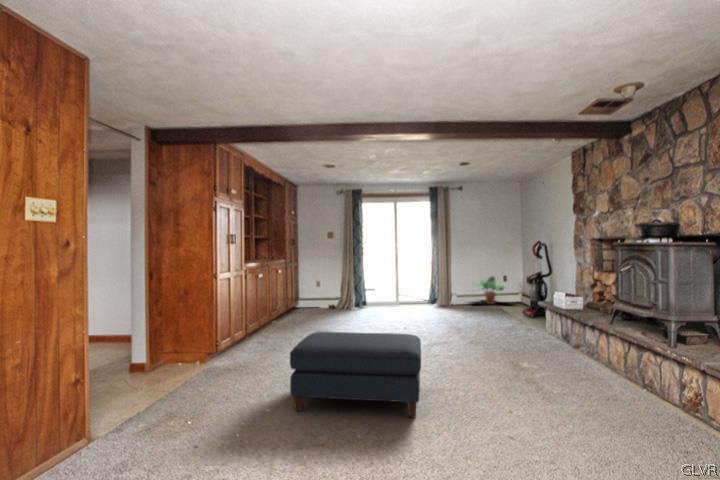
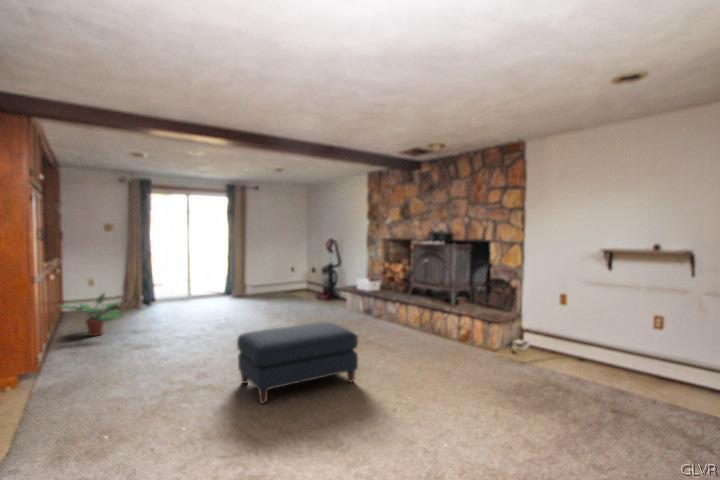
potted plant: present [476,276,504,304] -> present [61,294,122,336]

